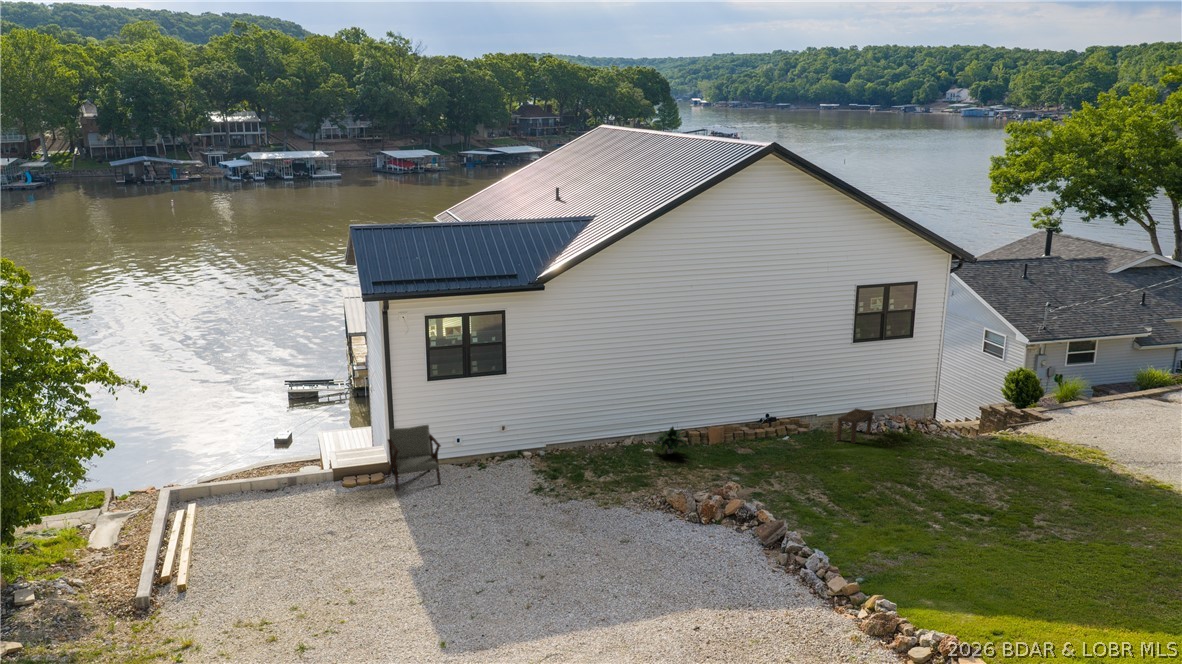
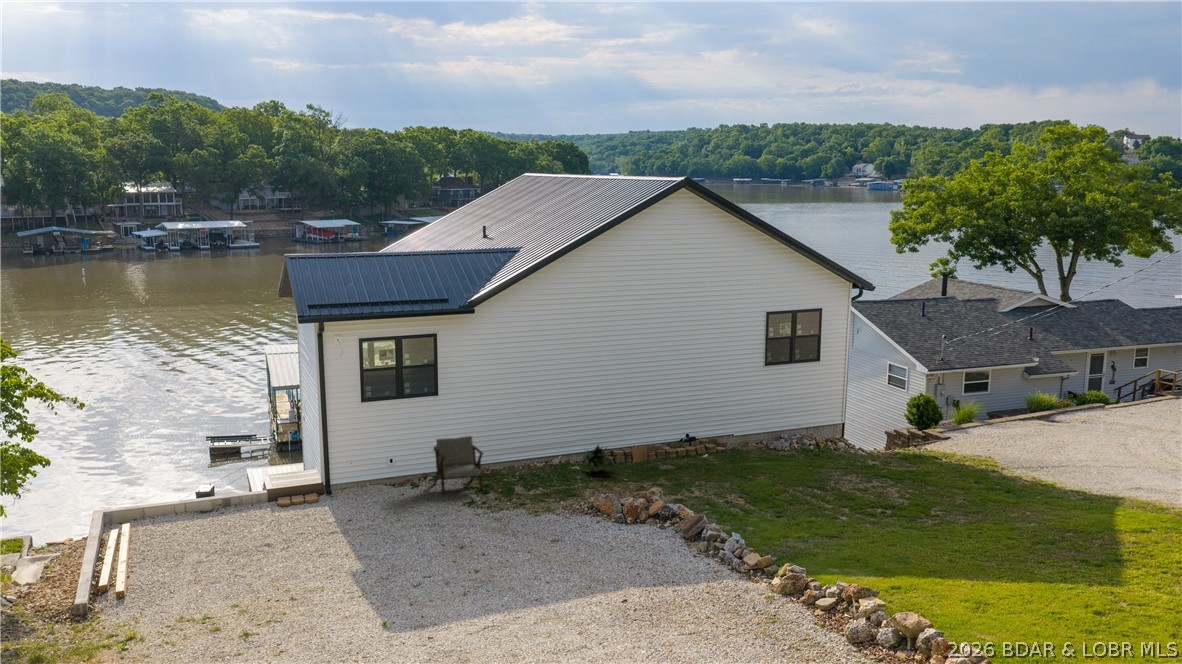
bench: present [837,409,874,443] -> none [753,427,787,458]
lounge chair: present [388,425,441,490] -> present [434,436,483,495]

